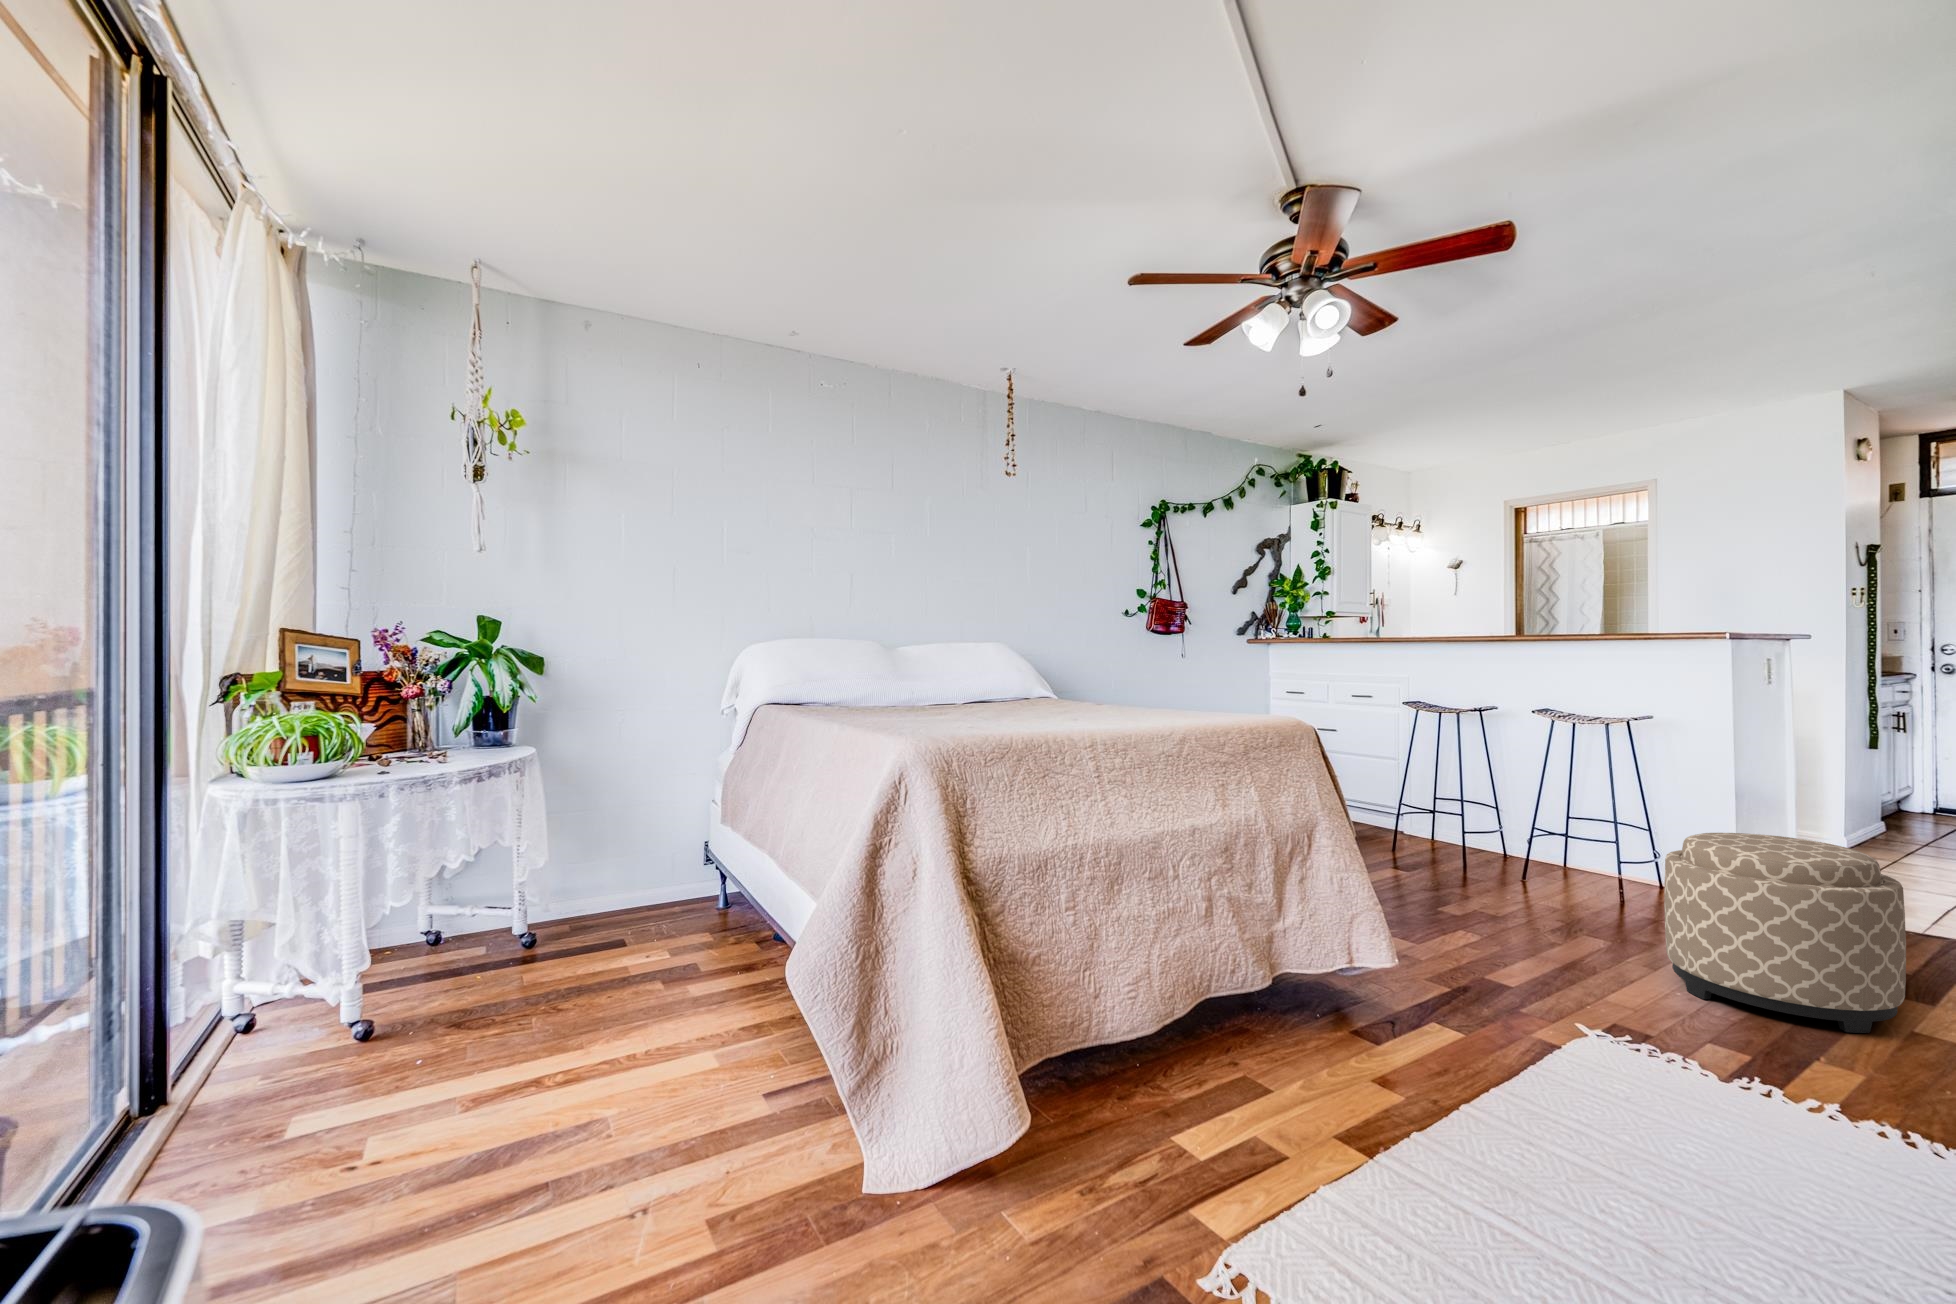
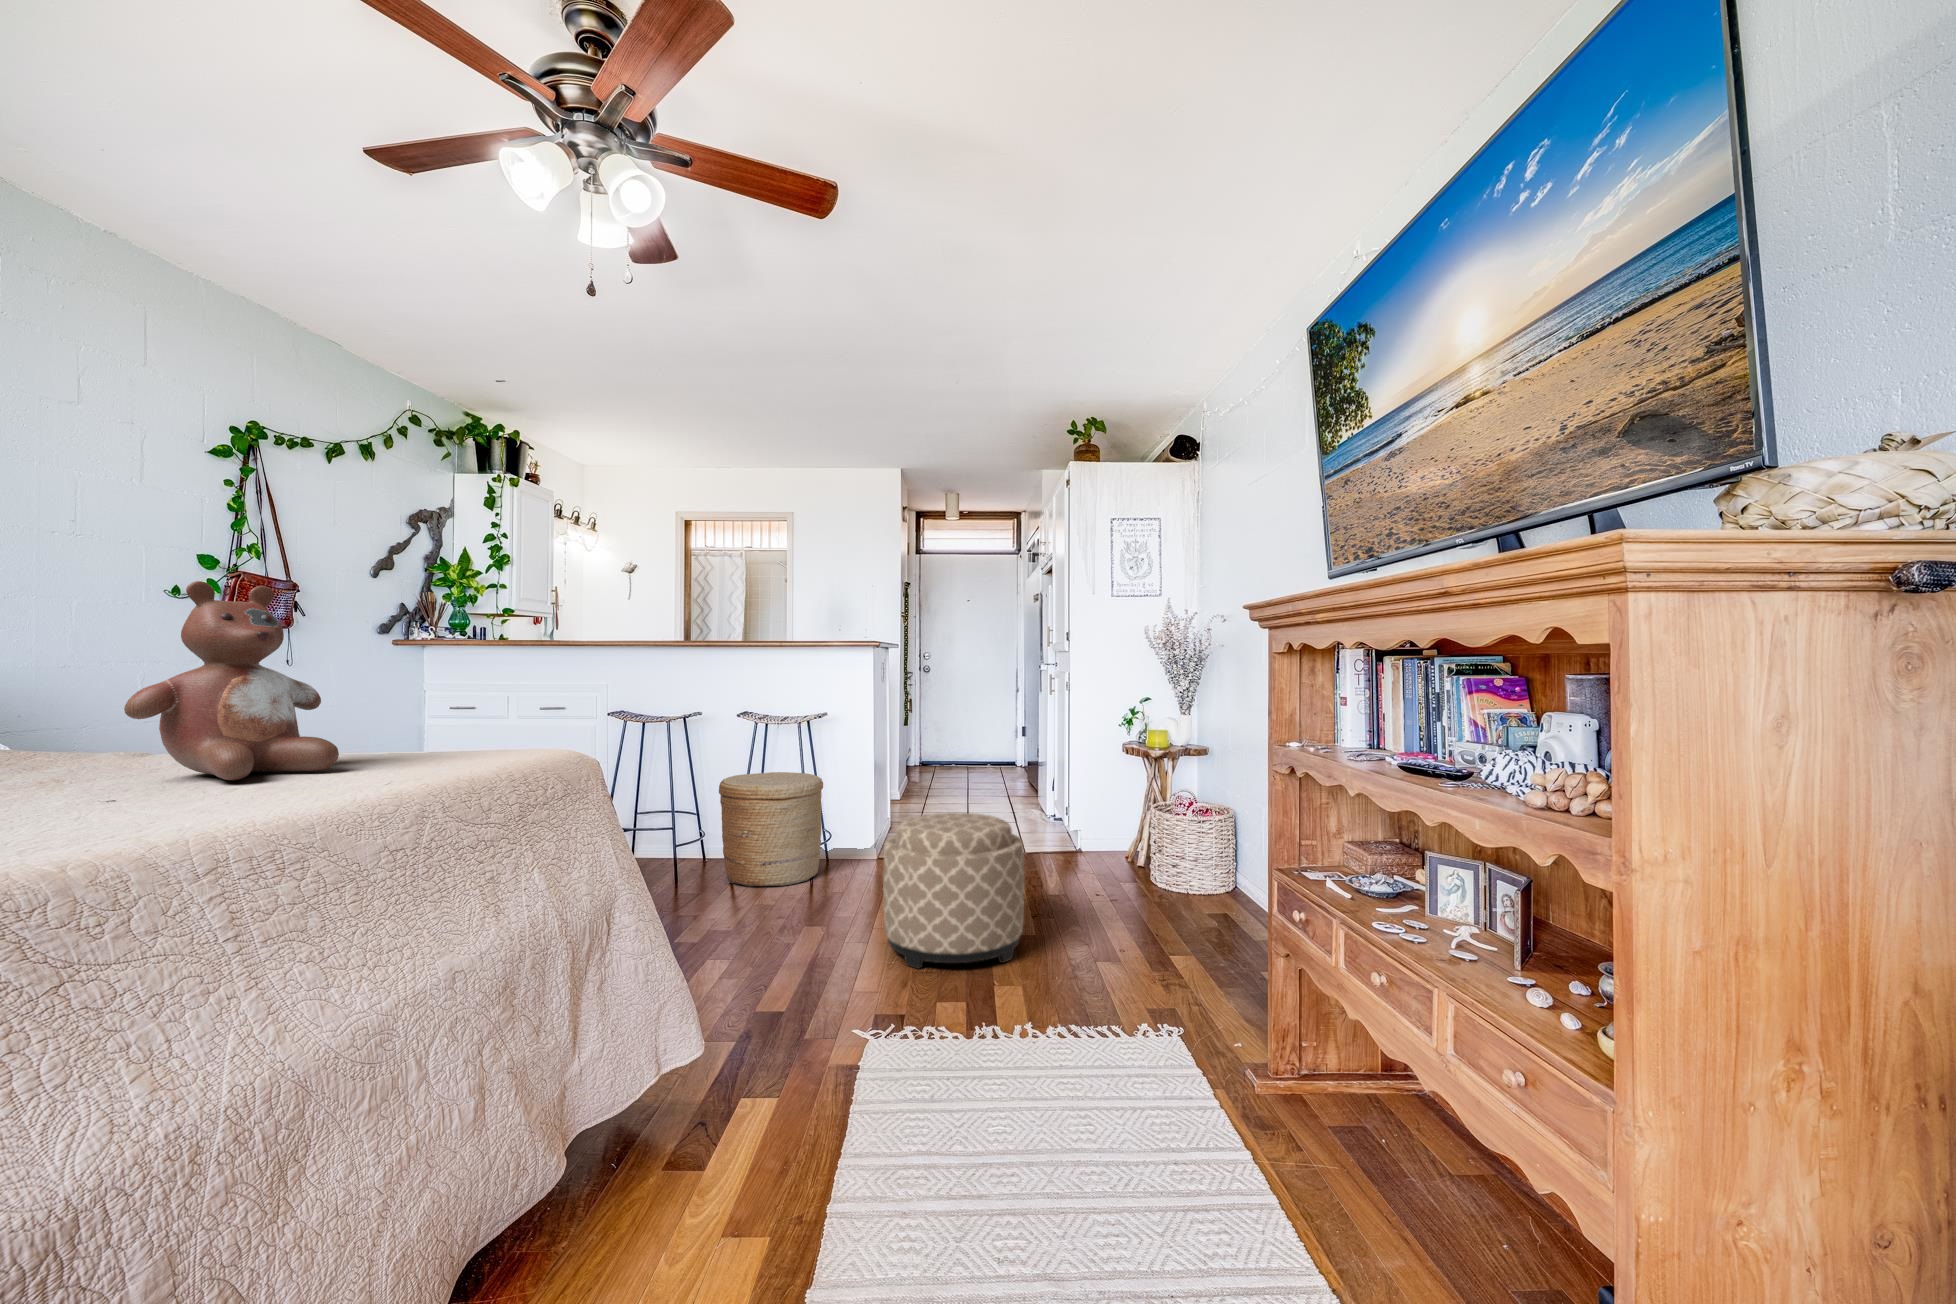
stuffed bear: none [1080,608,1166,715] -> present [124,581,339,780]
woven basket: none [1507,771,1640,893] -> present [719,772,823,887]

